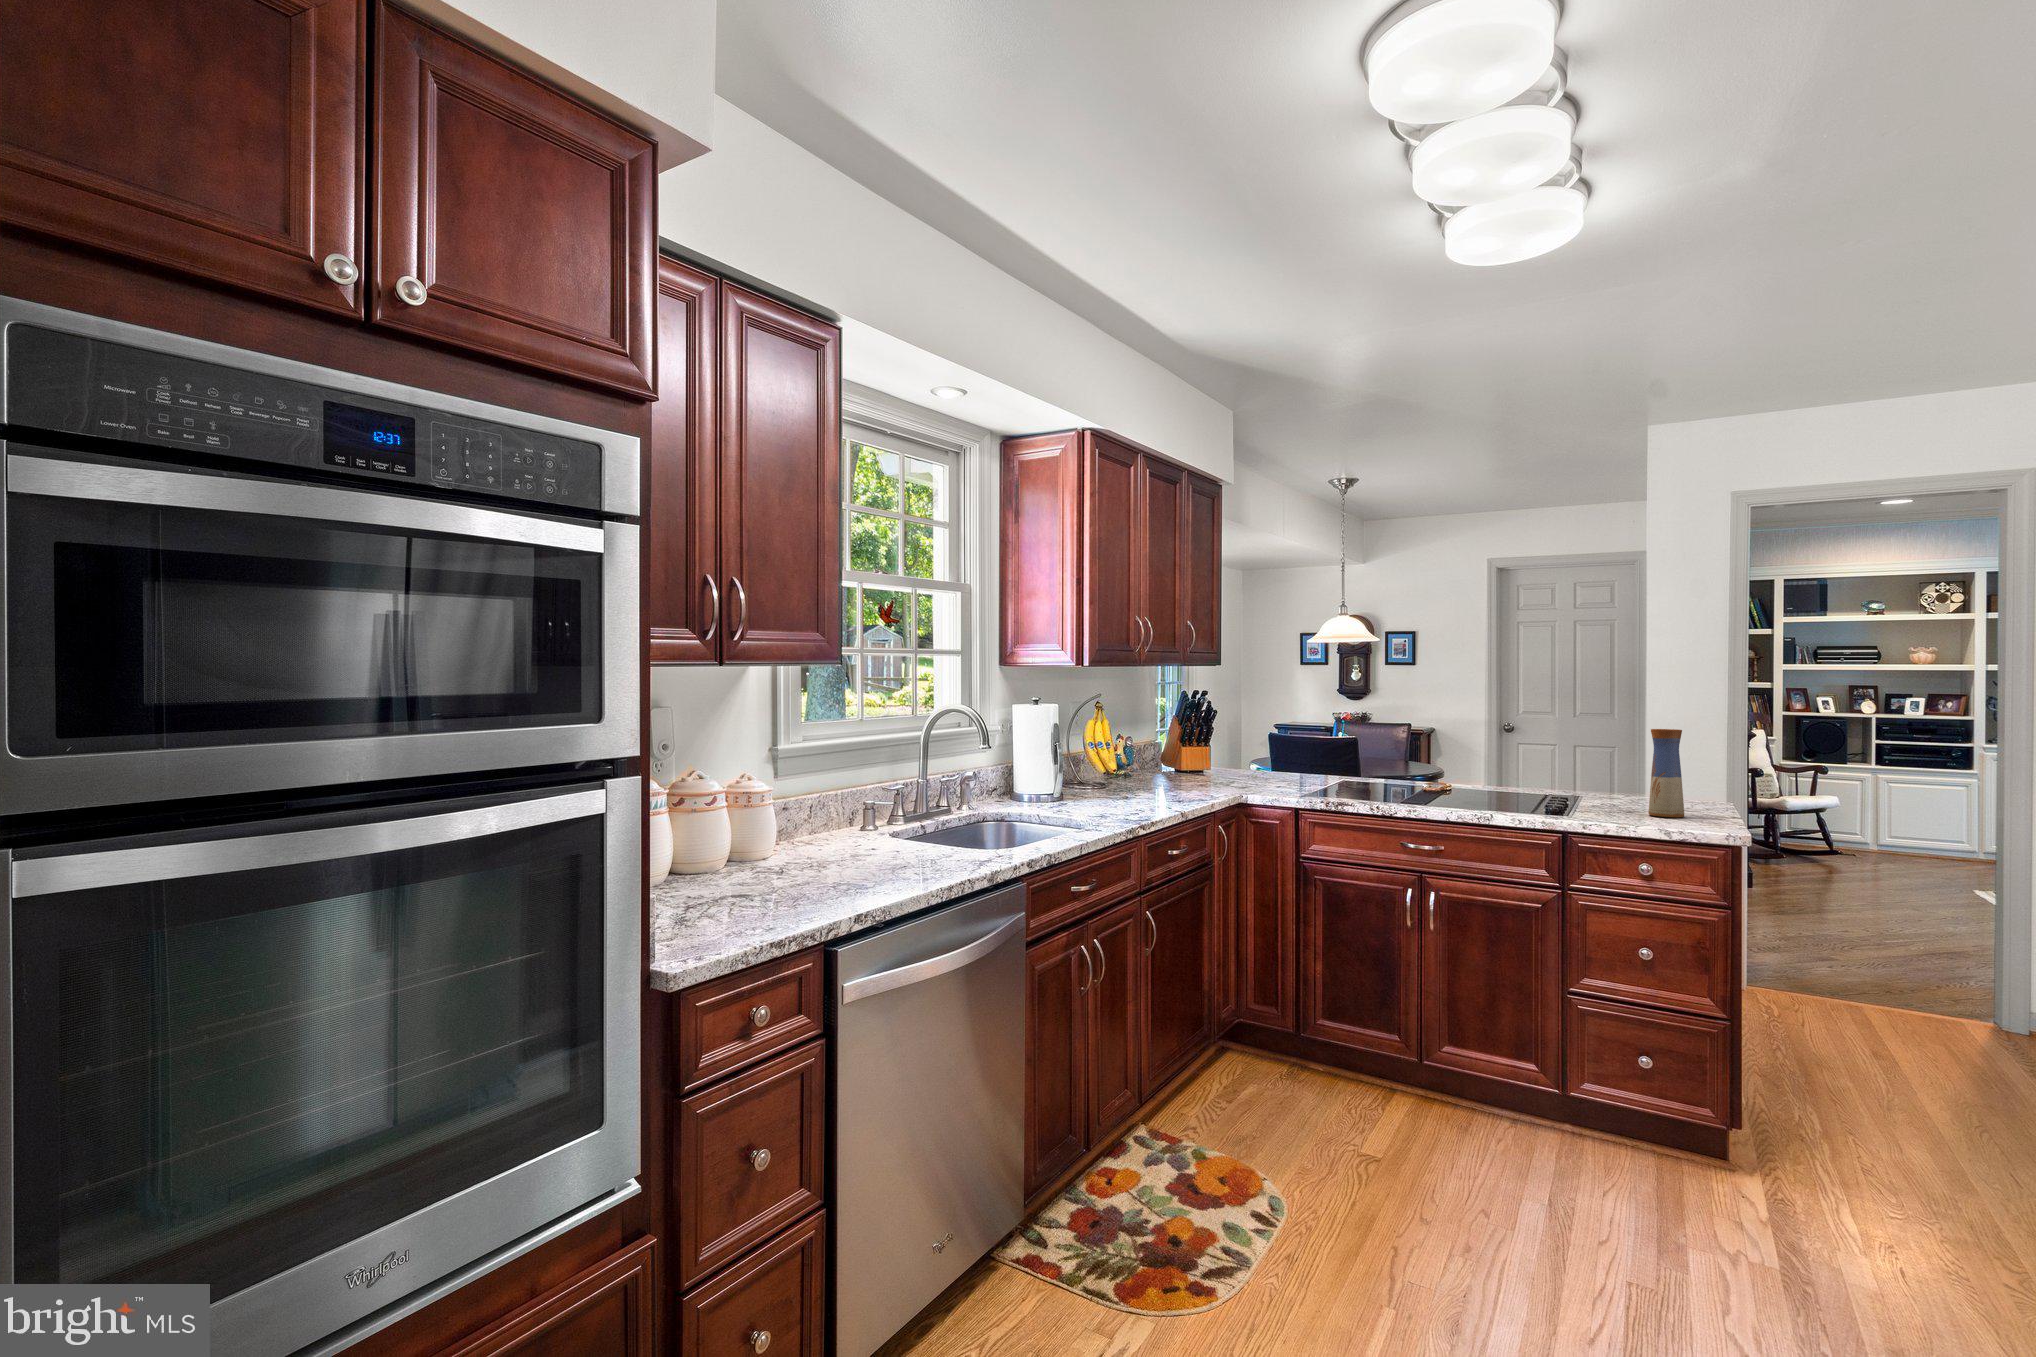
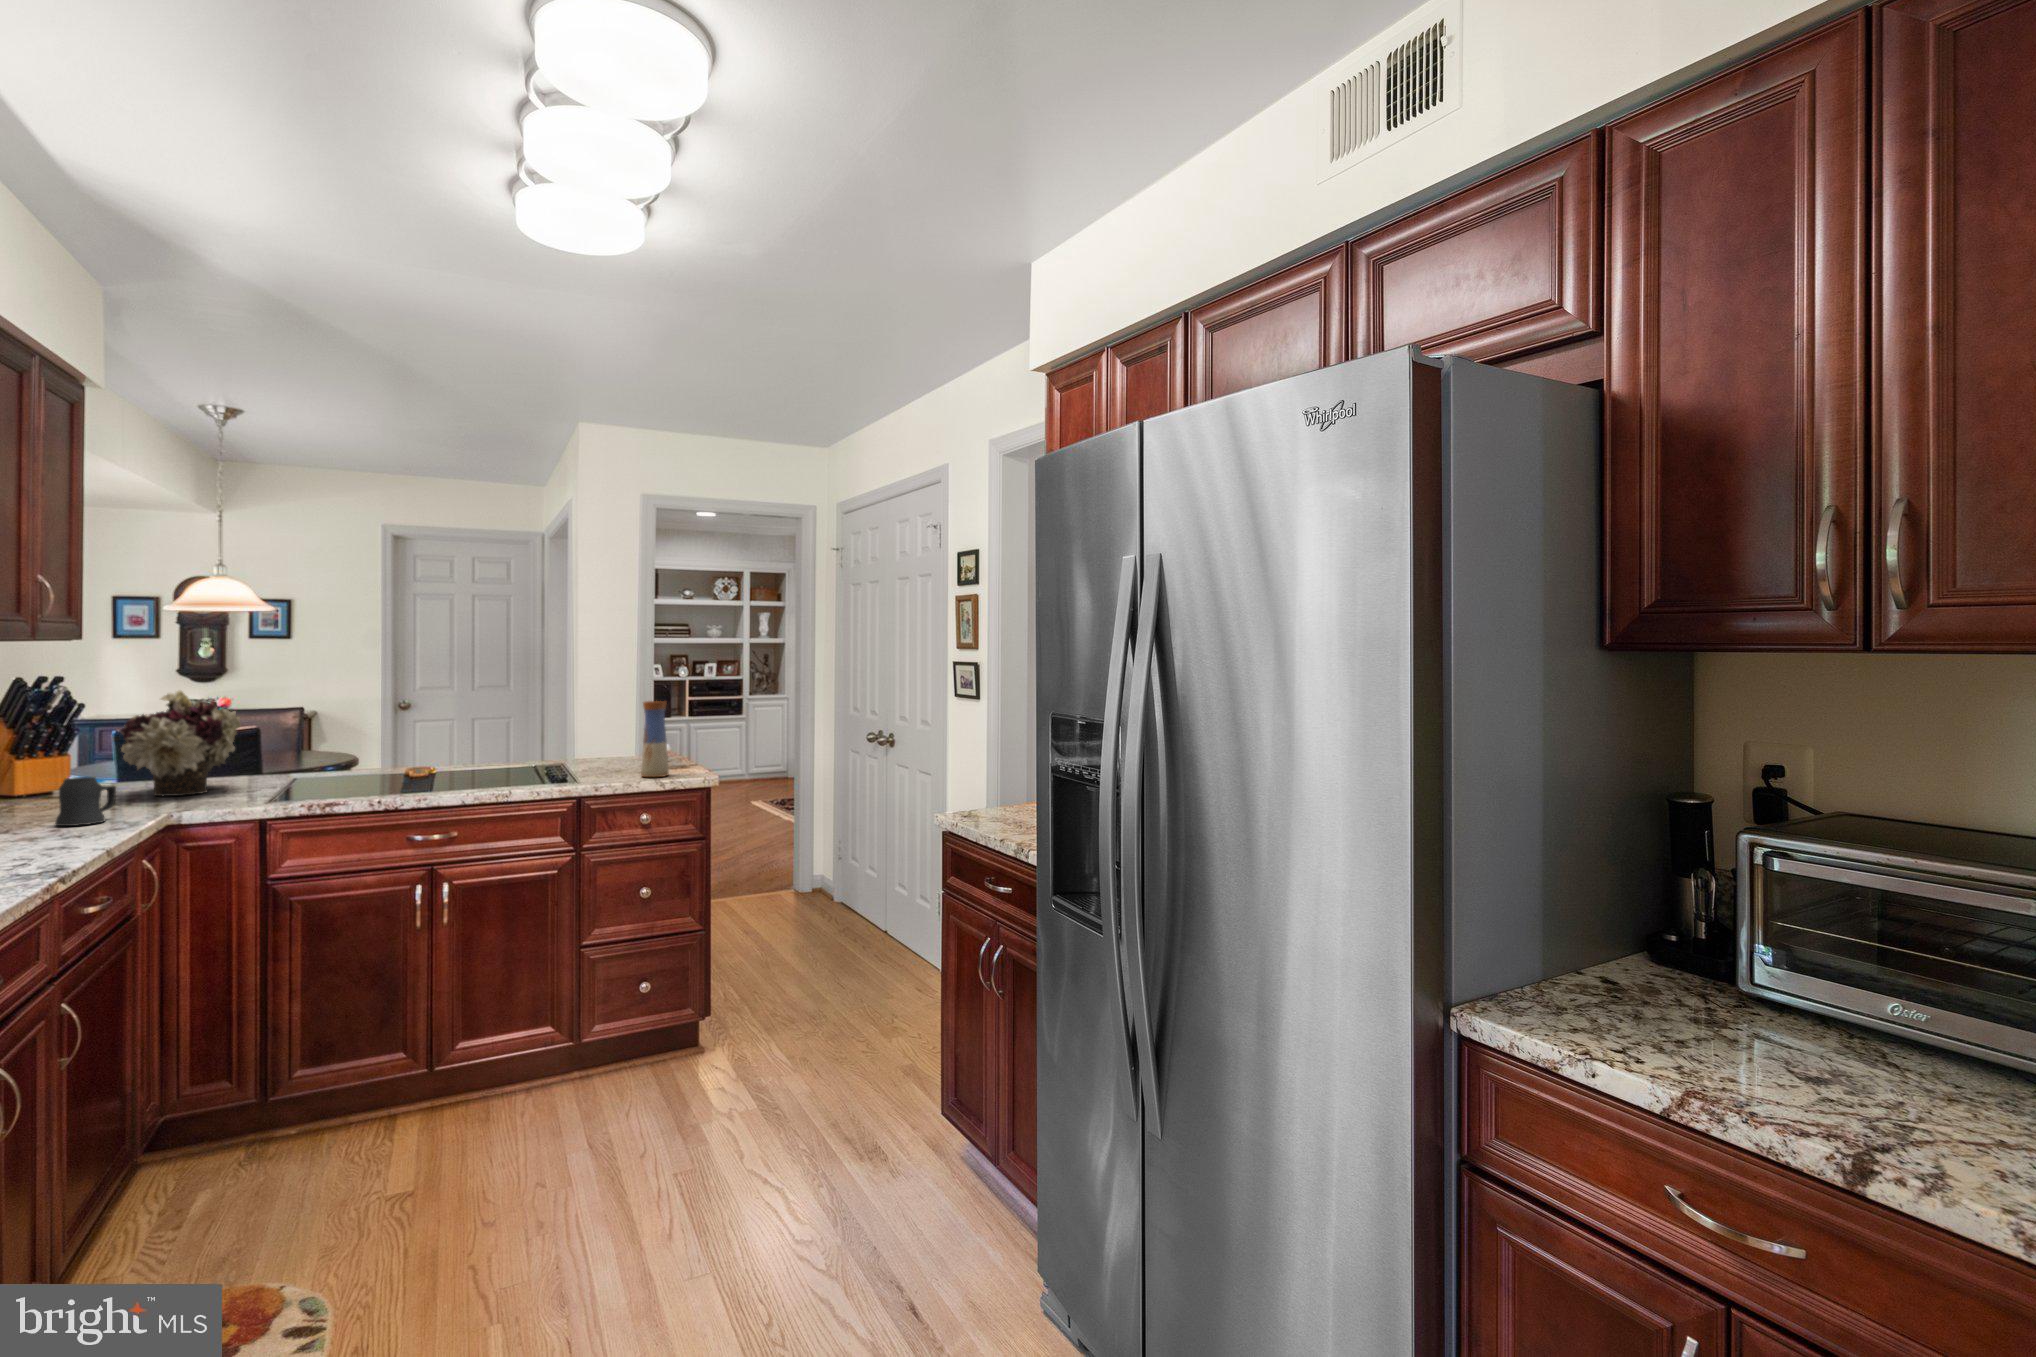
flower arrangement: none [1231,705,1306,787] -> present [120,690,240,796]
mug: none [1182,764,1215,798] -> present [55,777,116,826]

